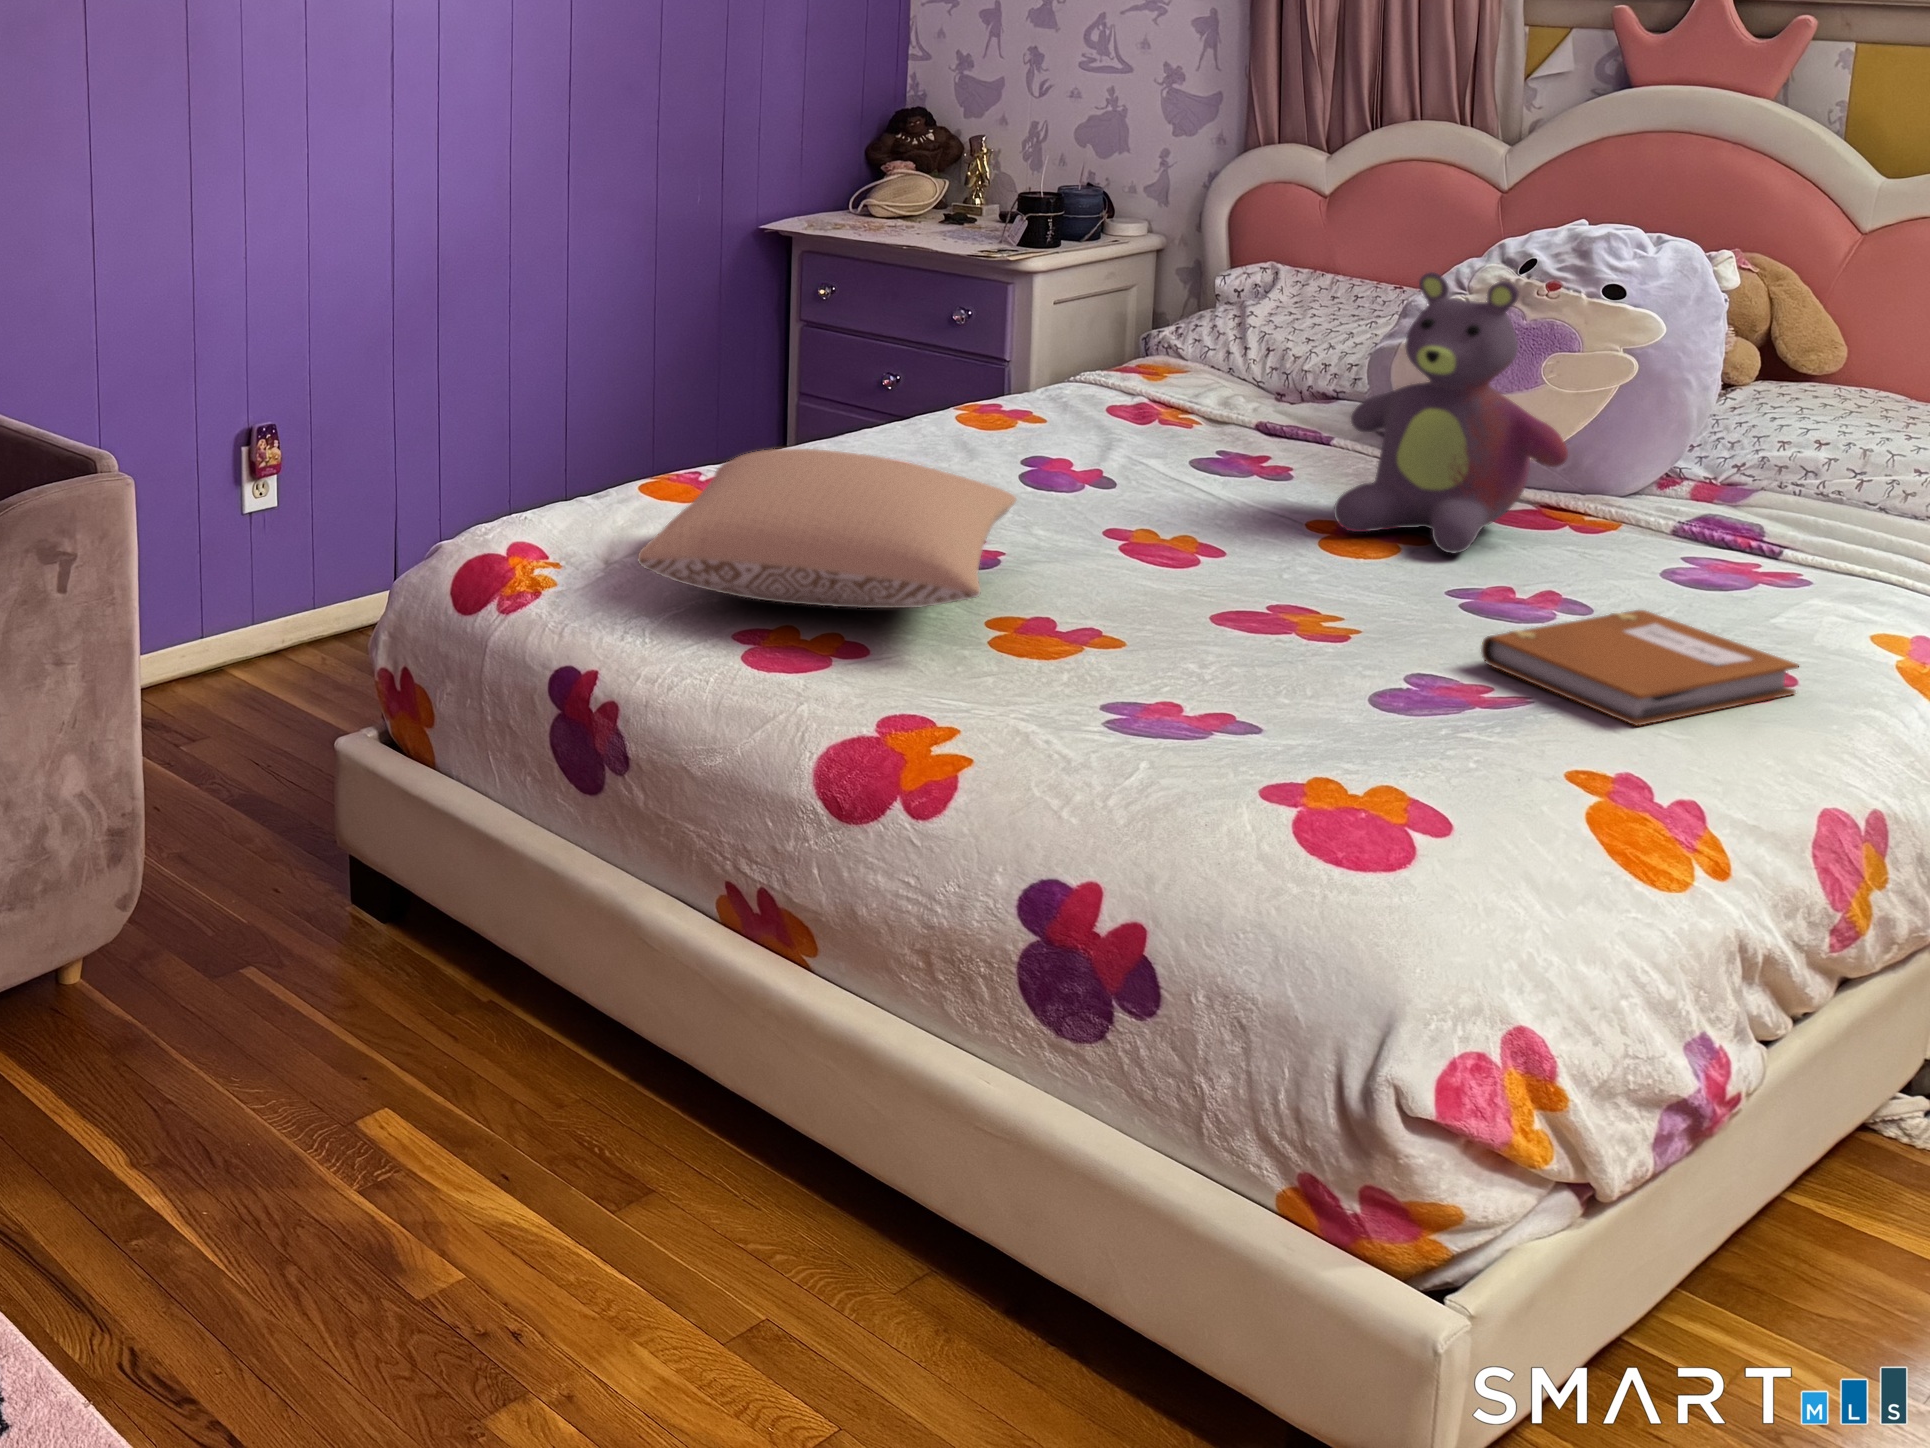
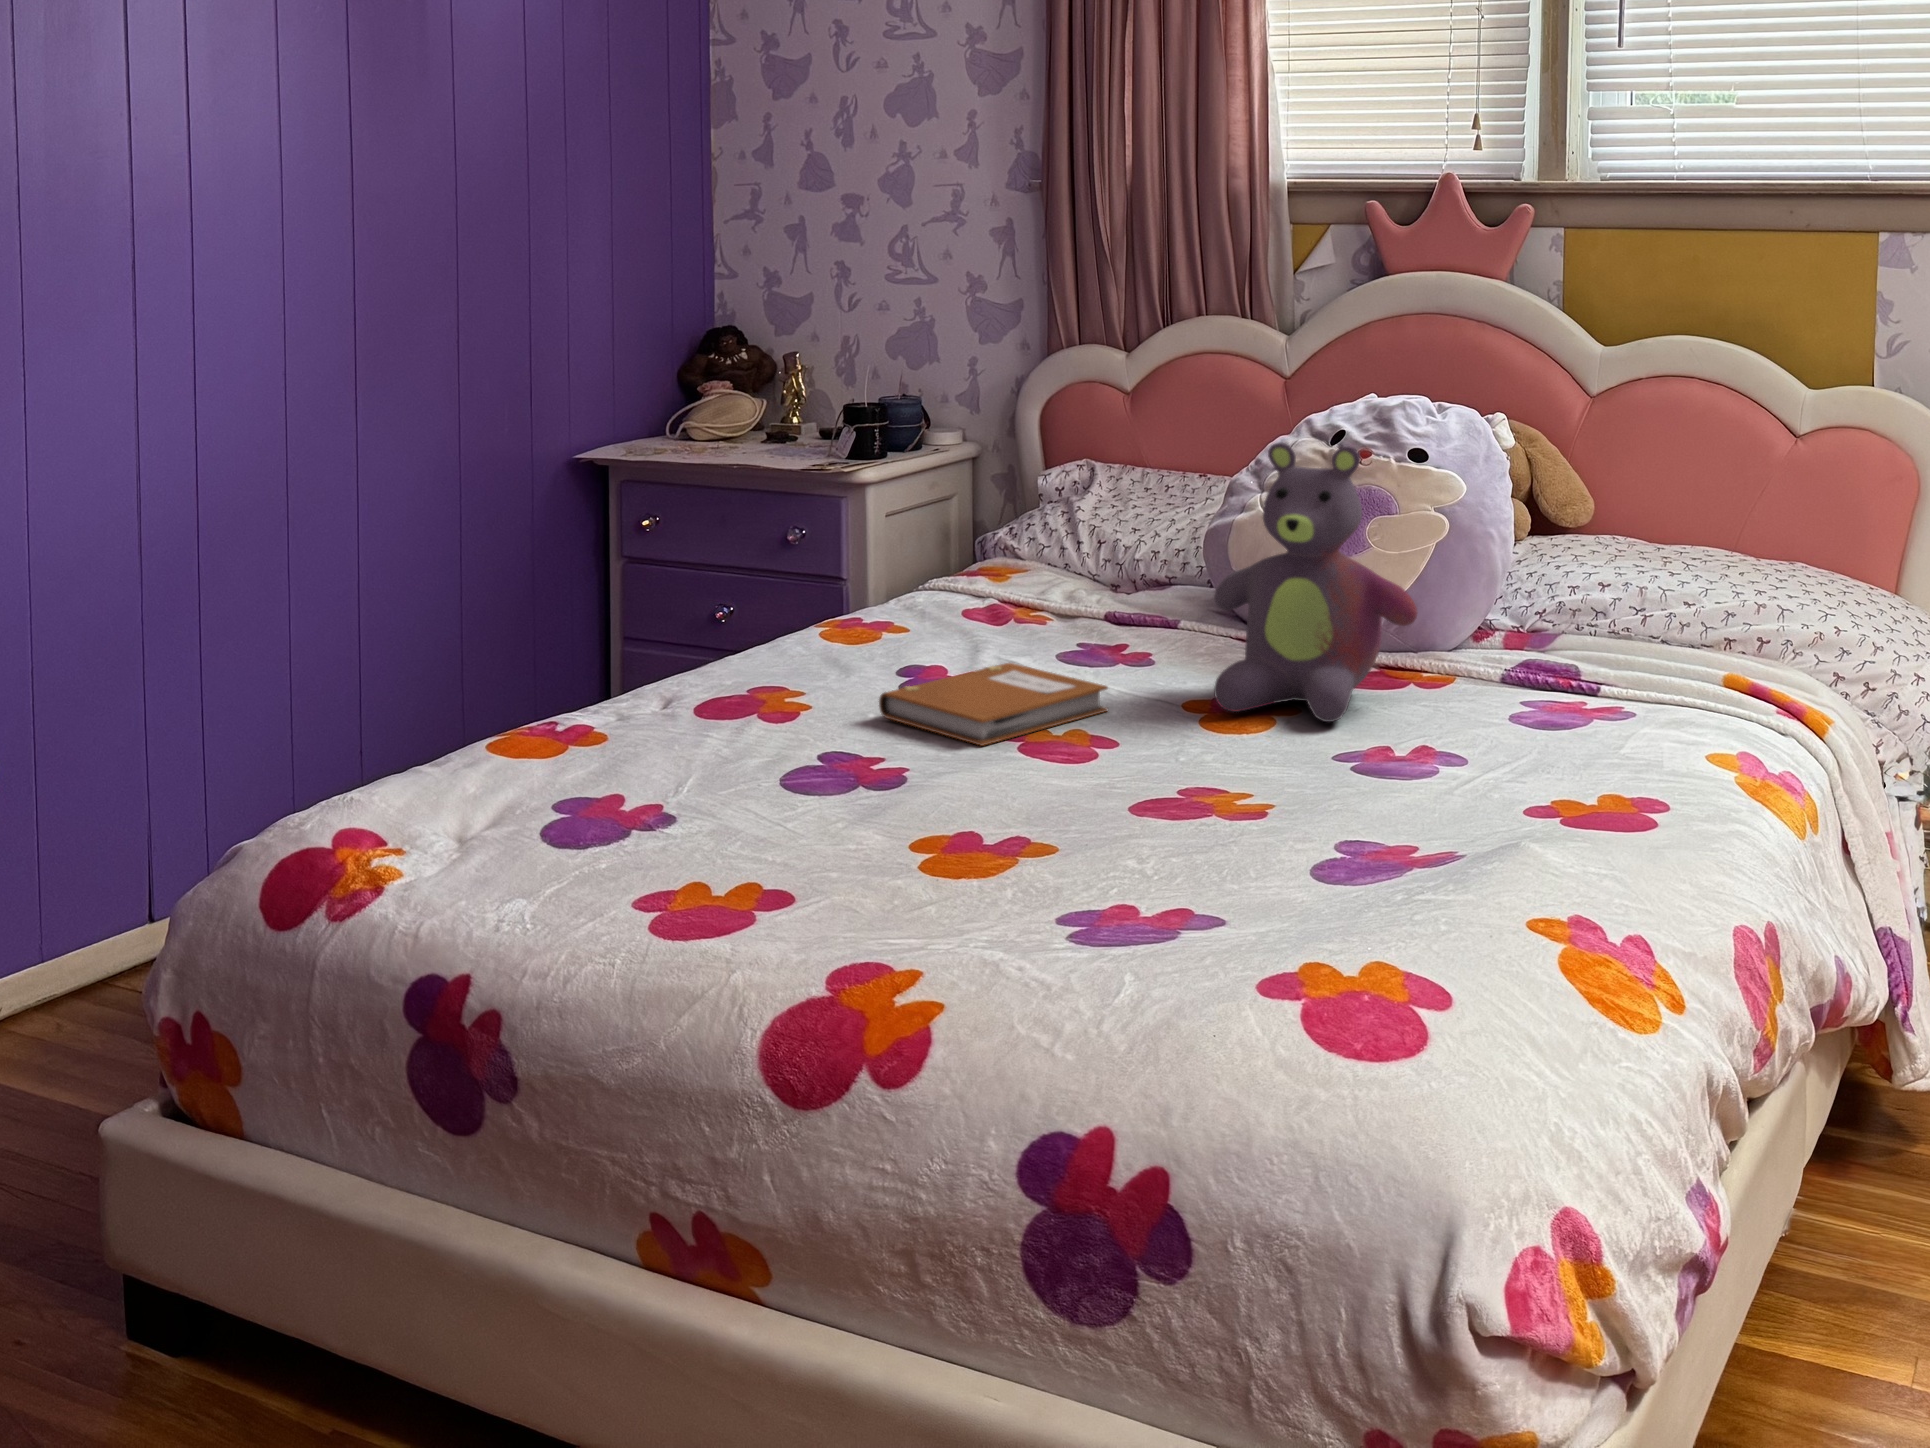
pillow: present [638,449,1016,608] -> none [509,676,915,857]
notebook: present [1481,610,1799,726] -> present [879,663,1108,746]

